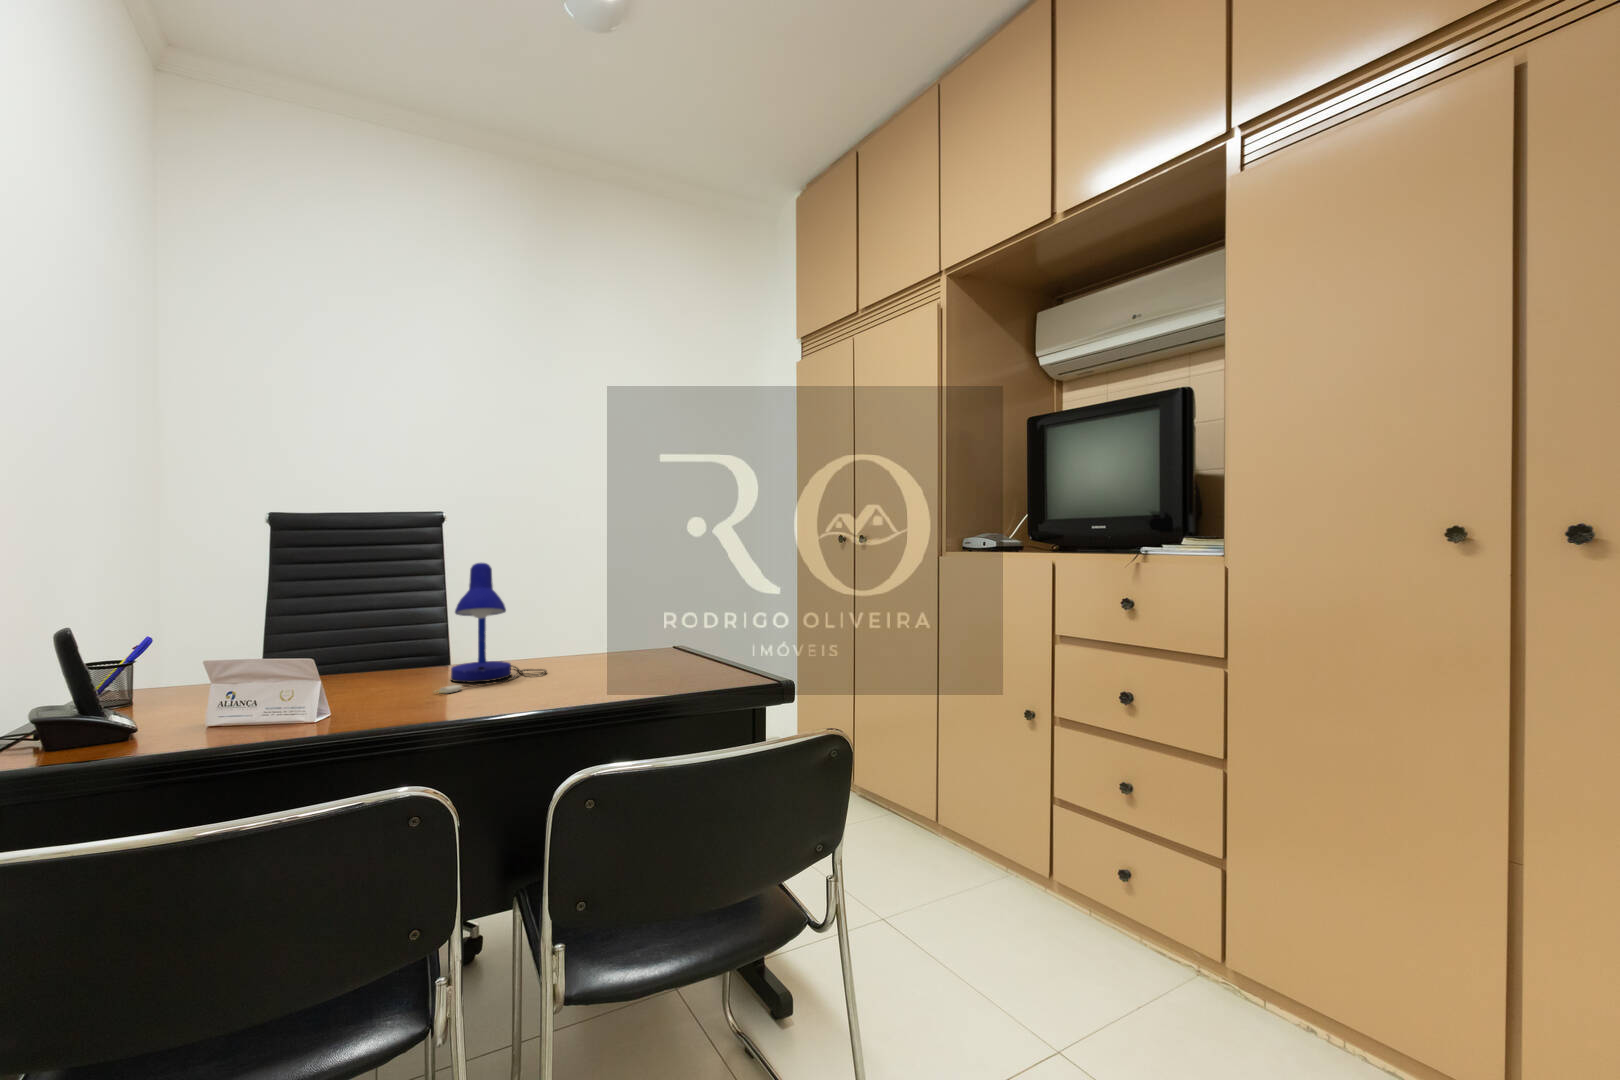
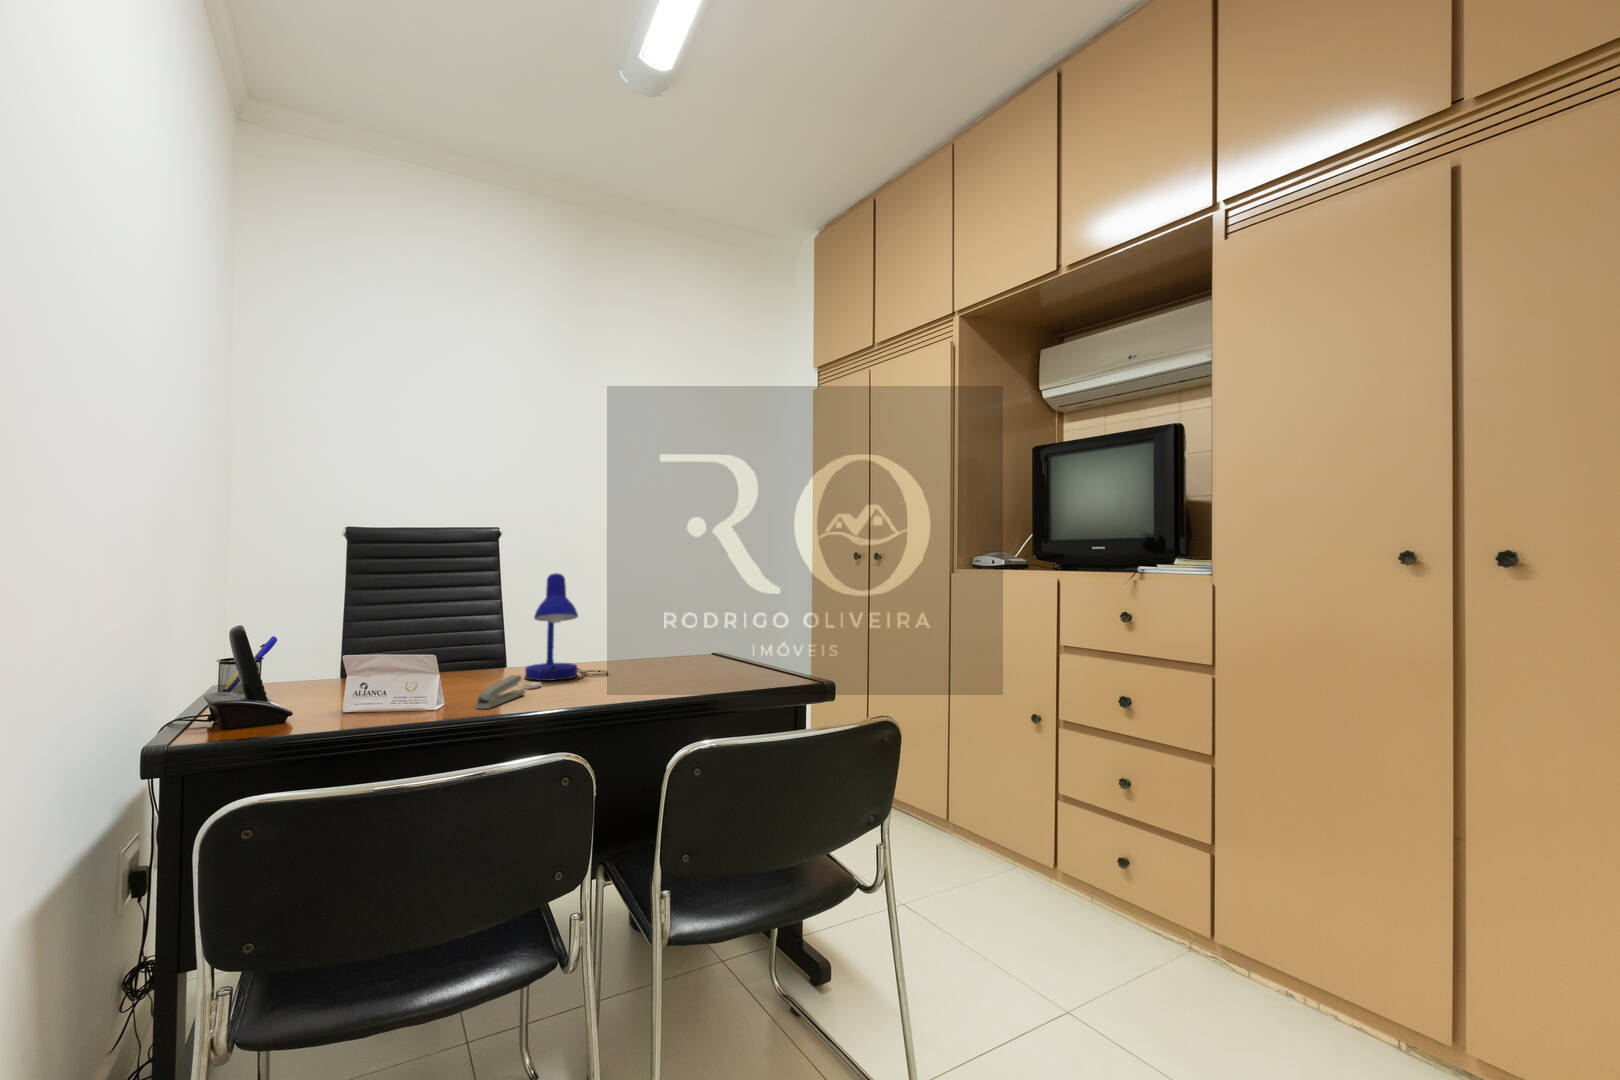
stapler: none [365,679,436,721] -> present [476,675,525,709]

